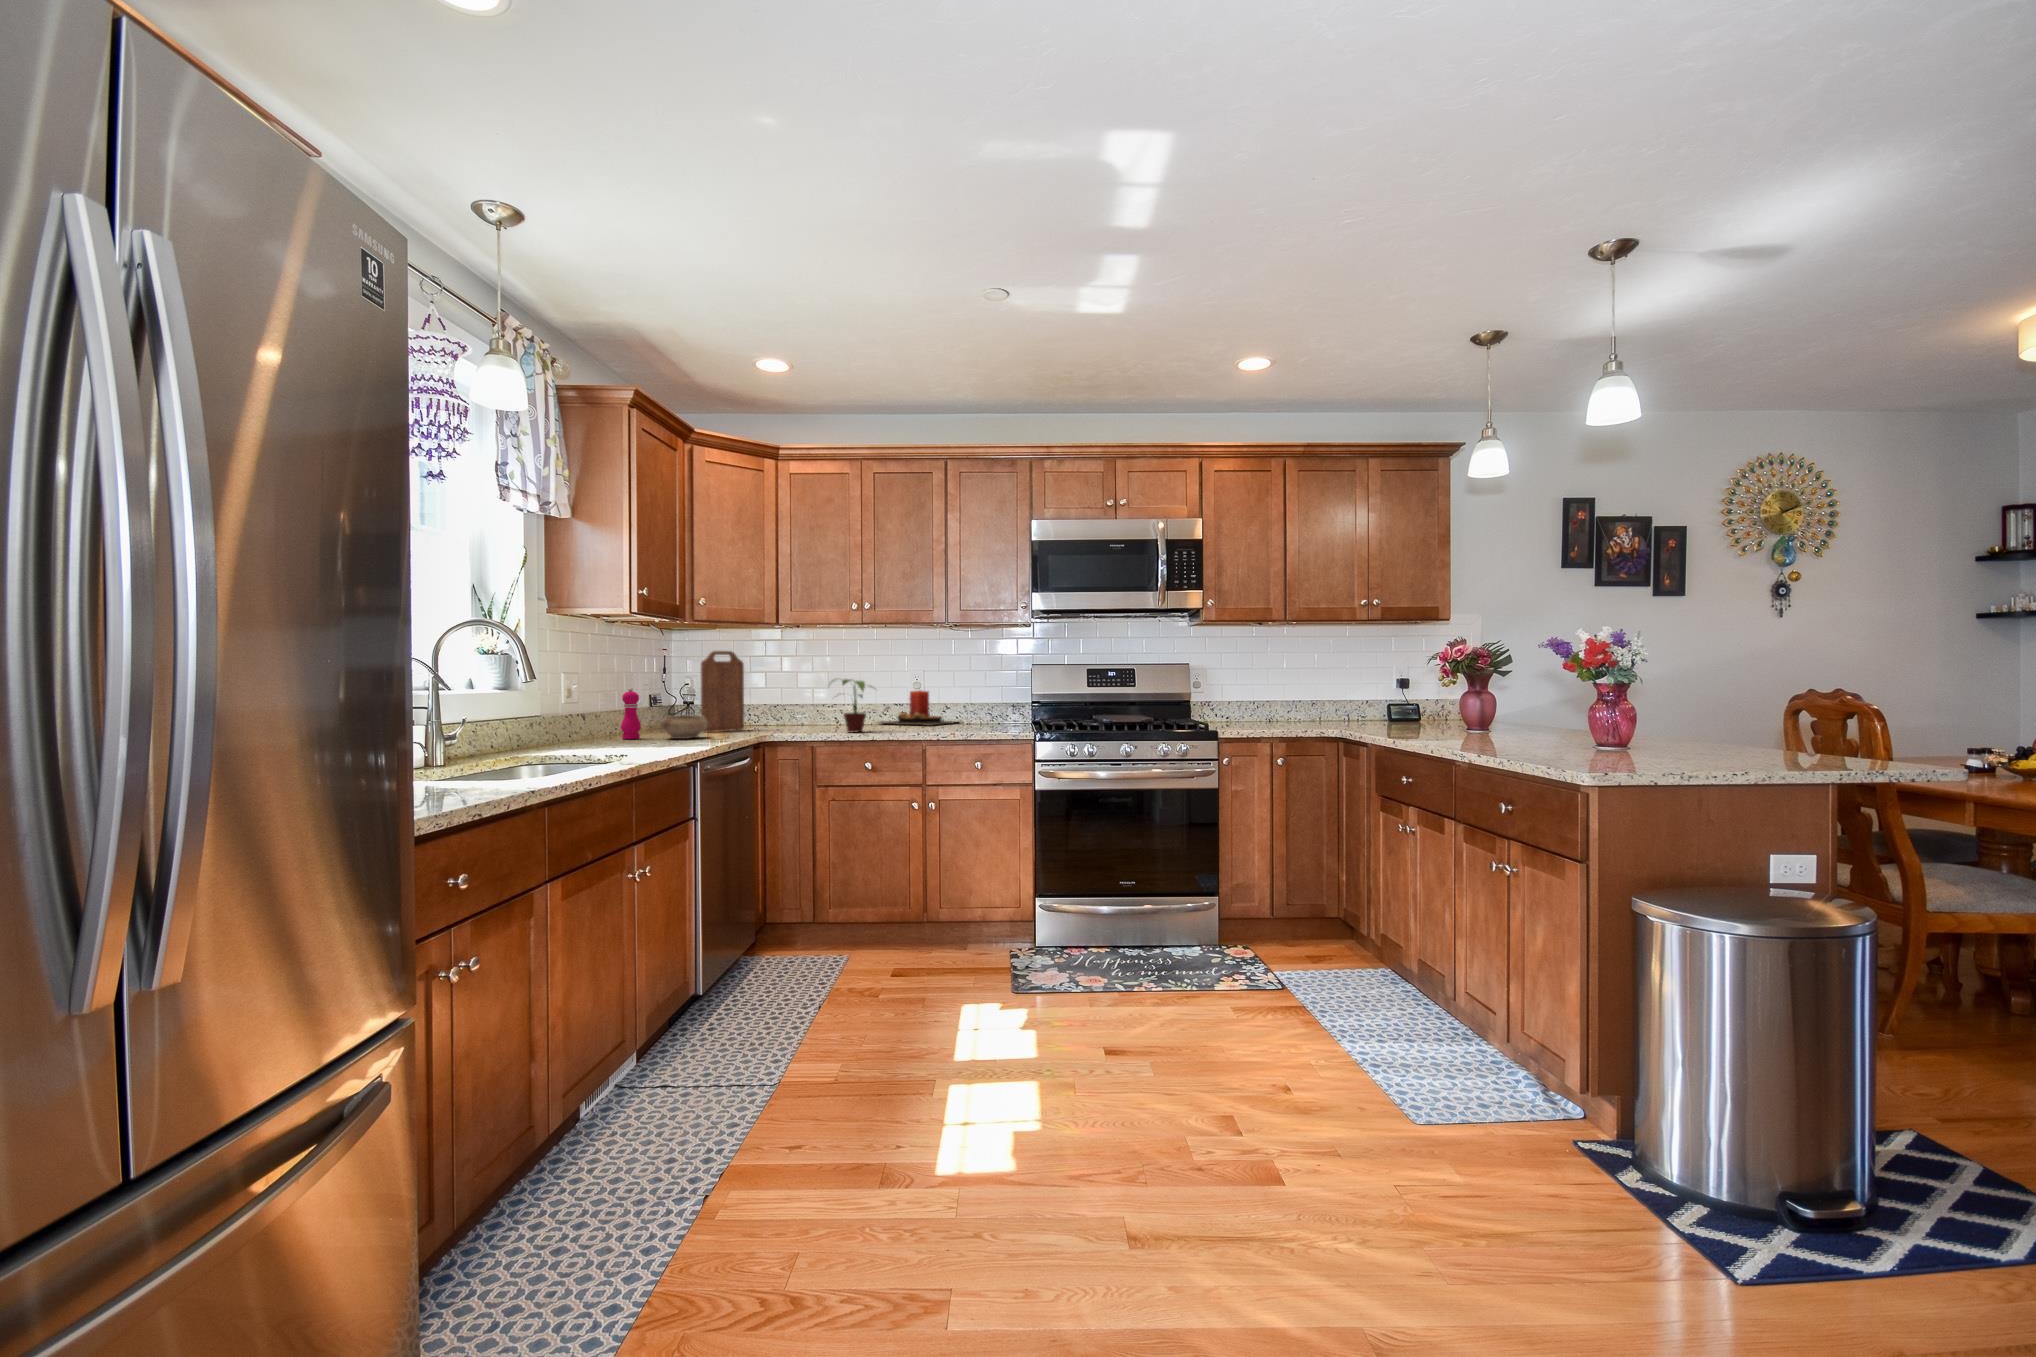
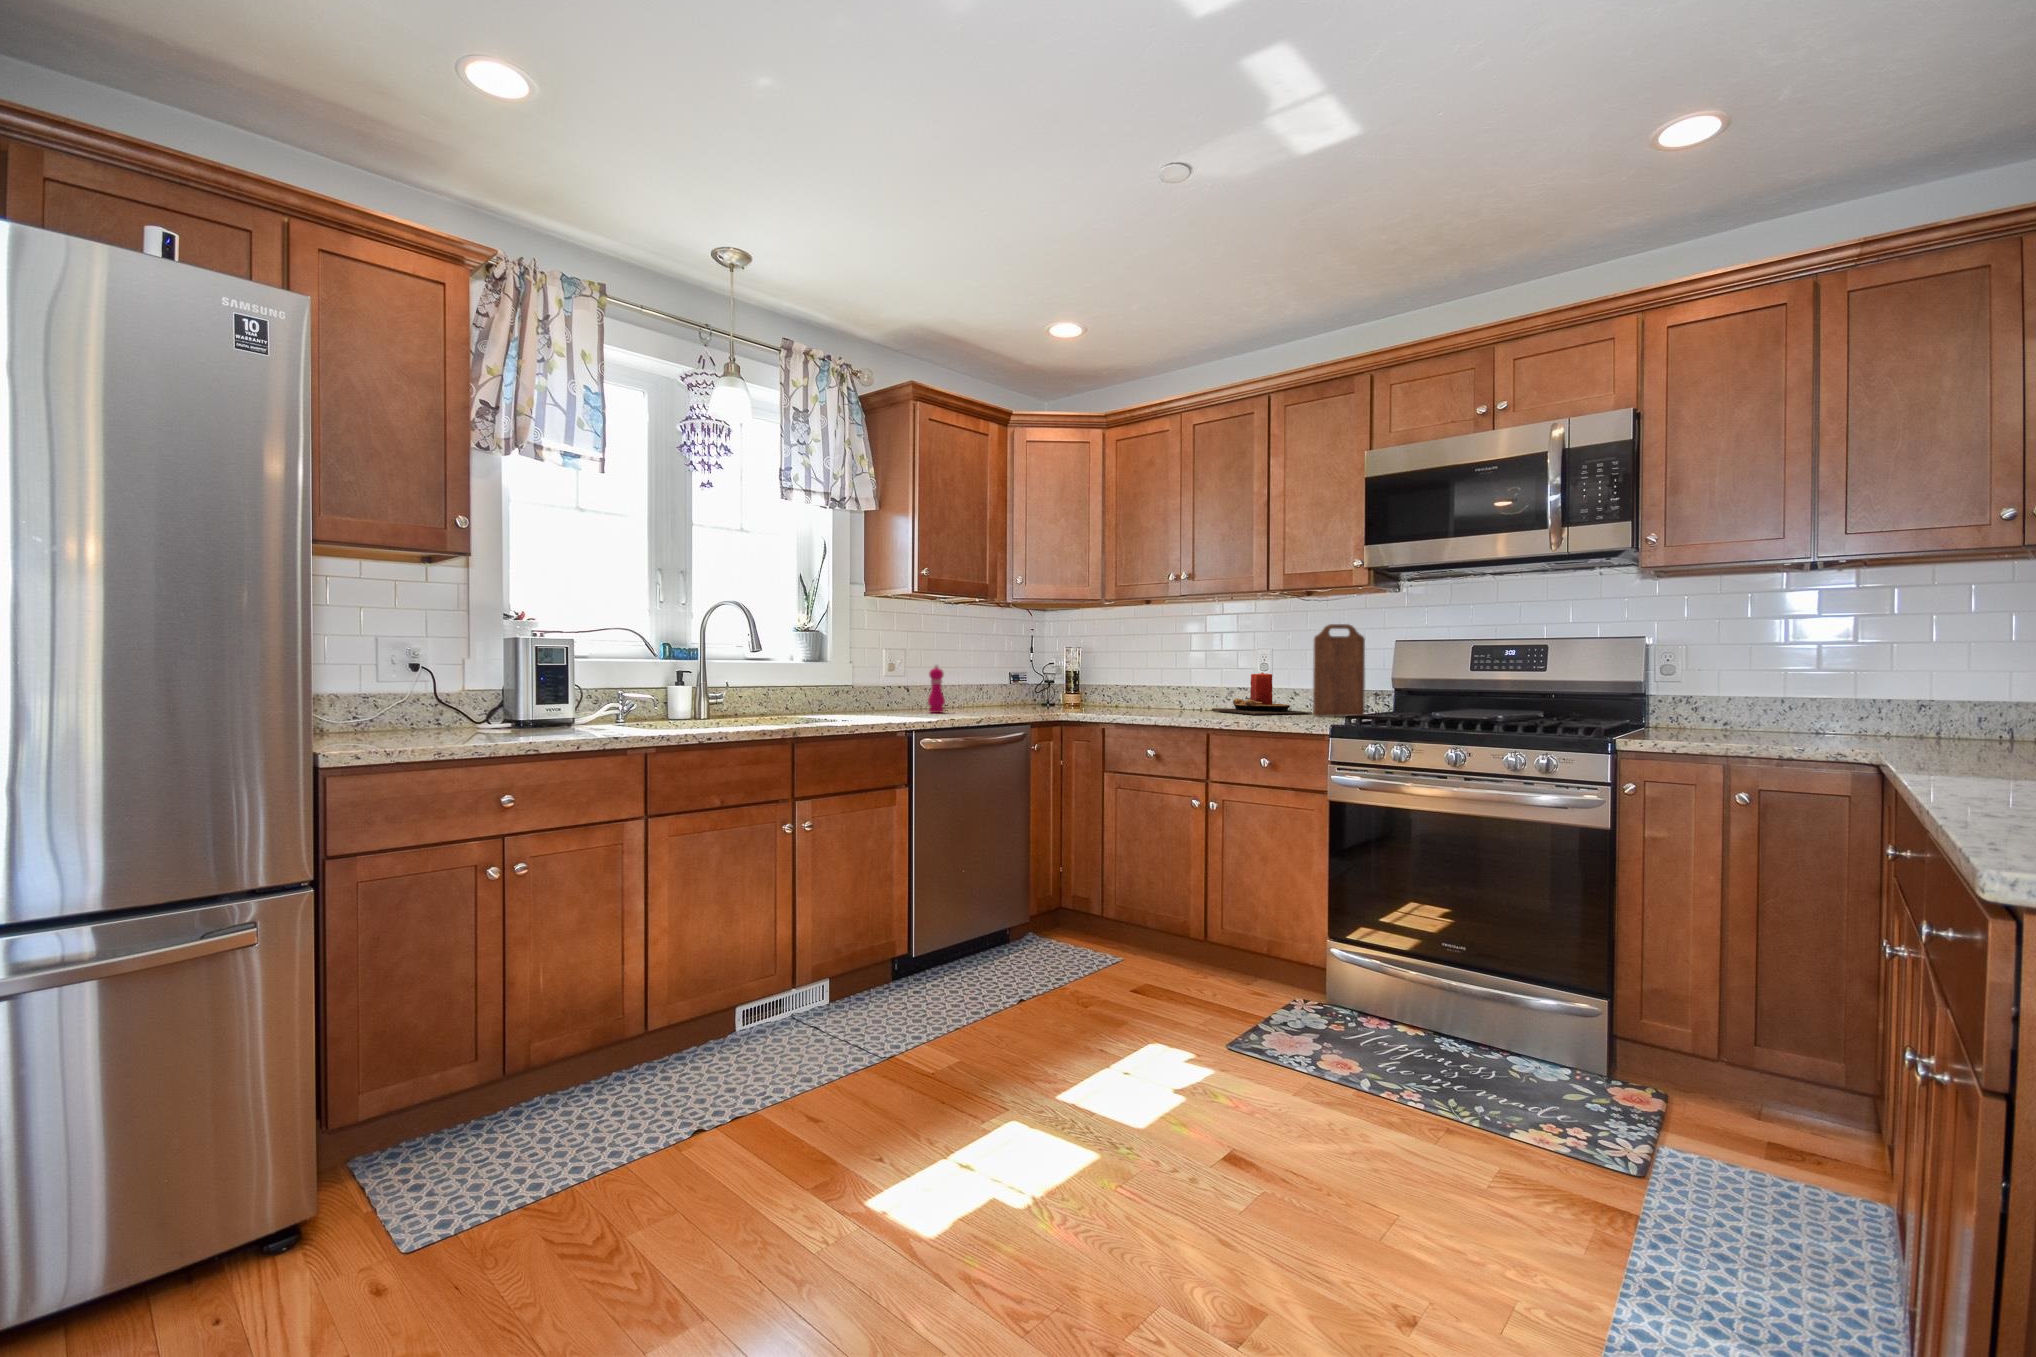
cutting board: present [701,651,744,732] -> present [1313,624,1365,716]
potted plant: present [832,679,874,732] -> none [1108,657,1169,717]
ceramic bowl: present [662,715,708,739] -> none [953,692,995,715]

